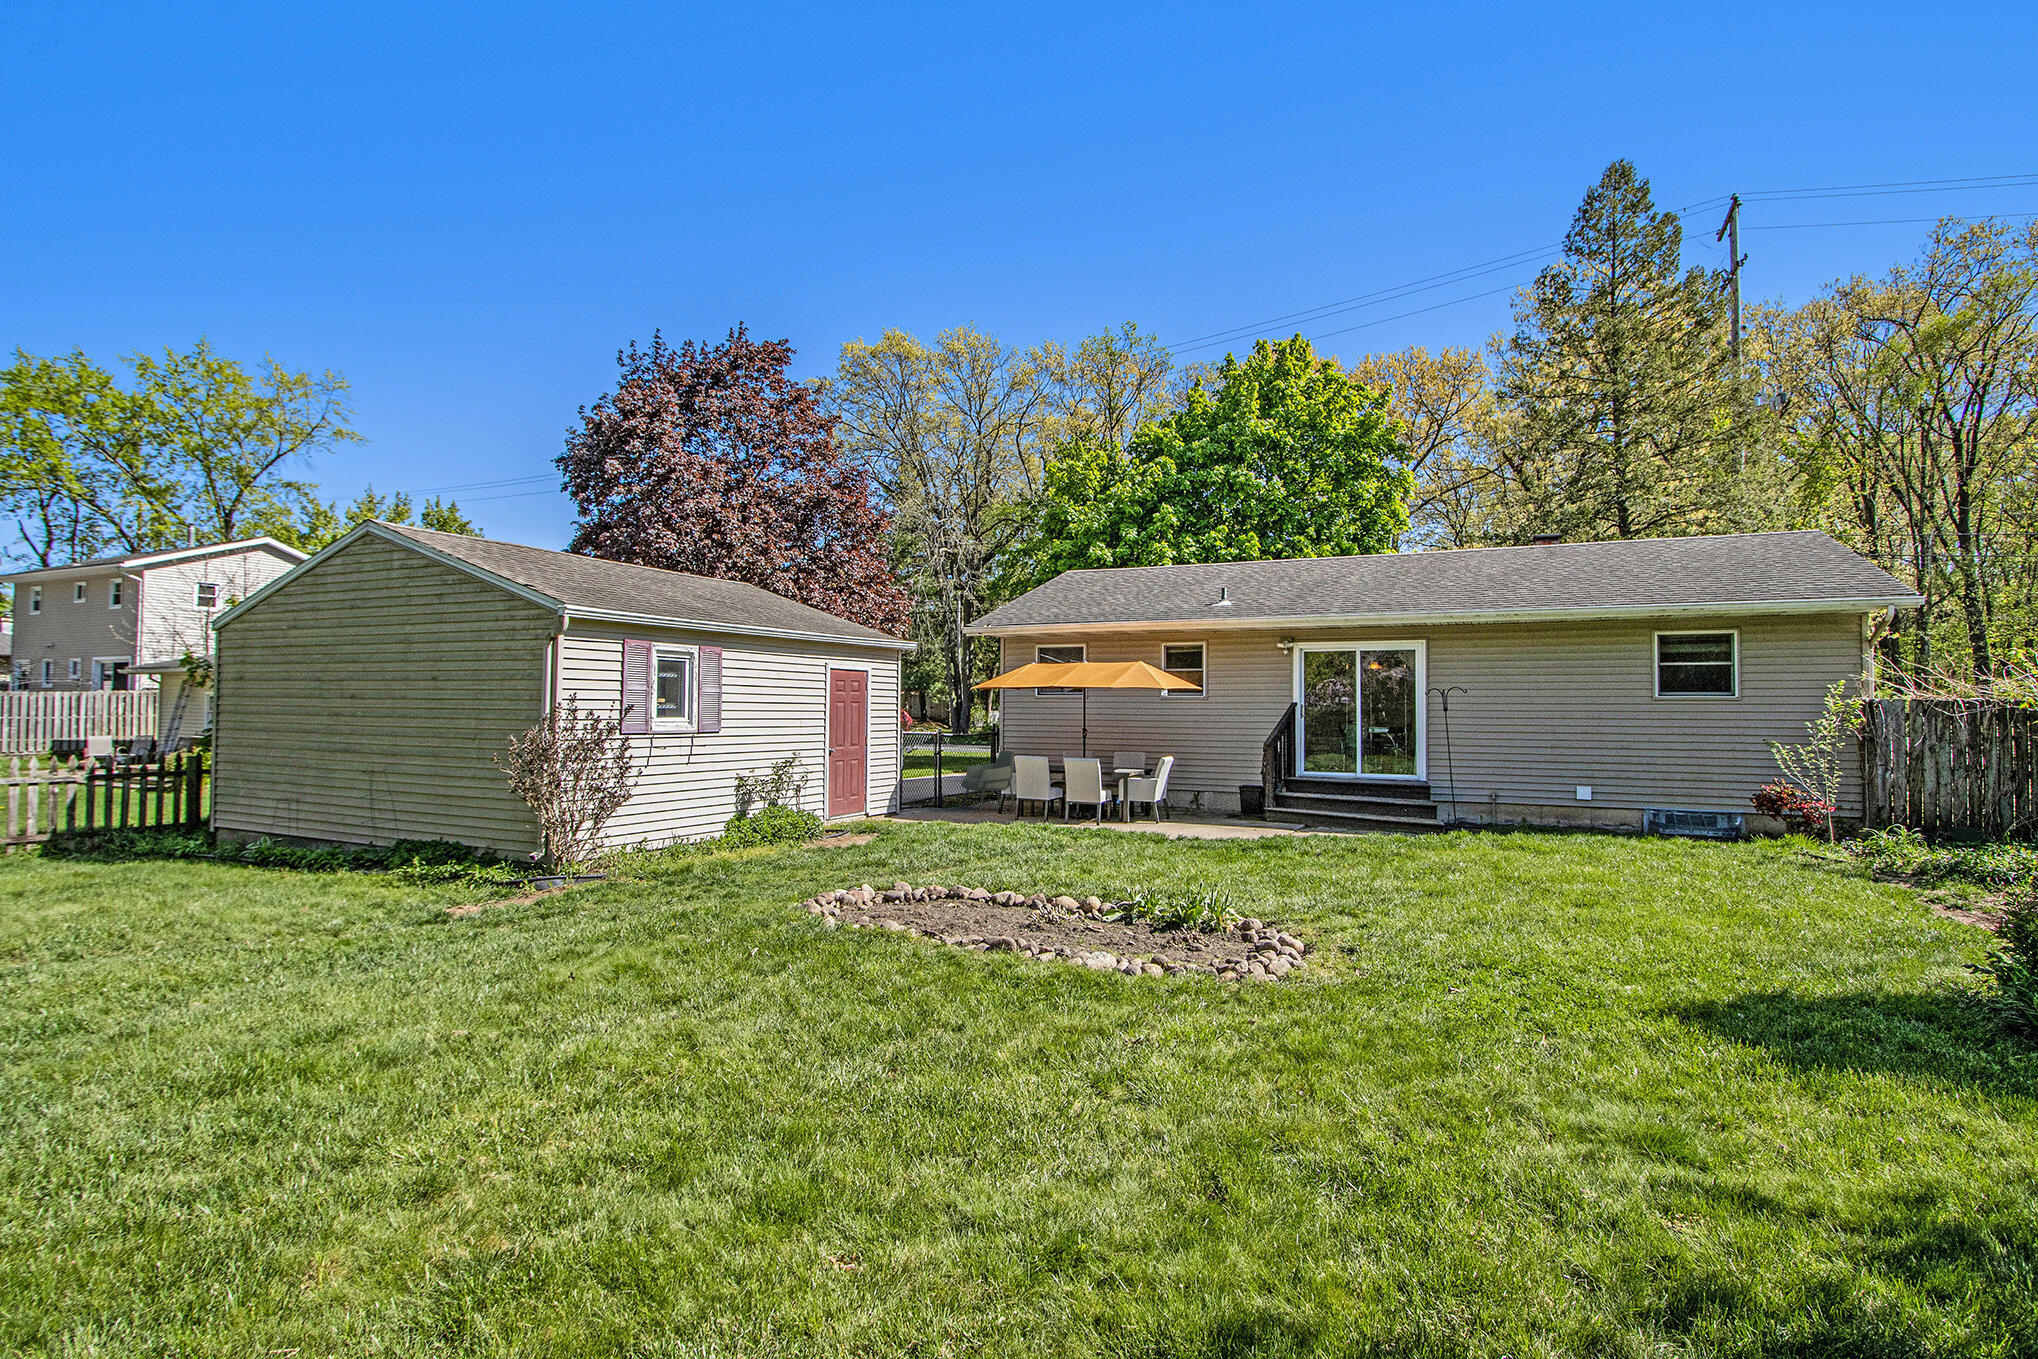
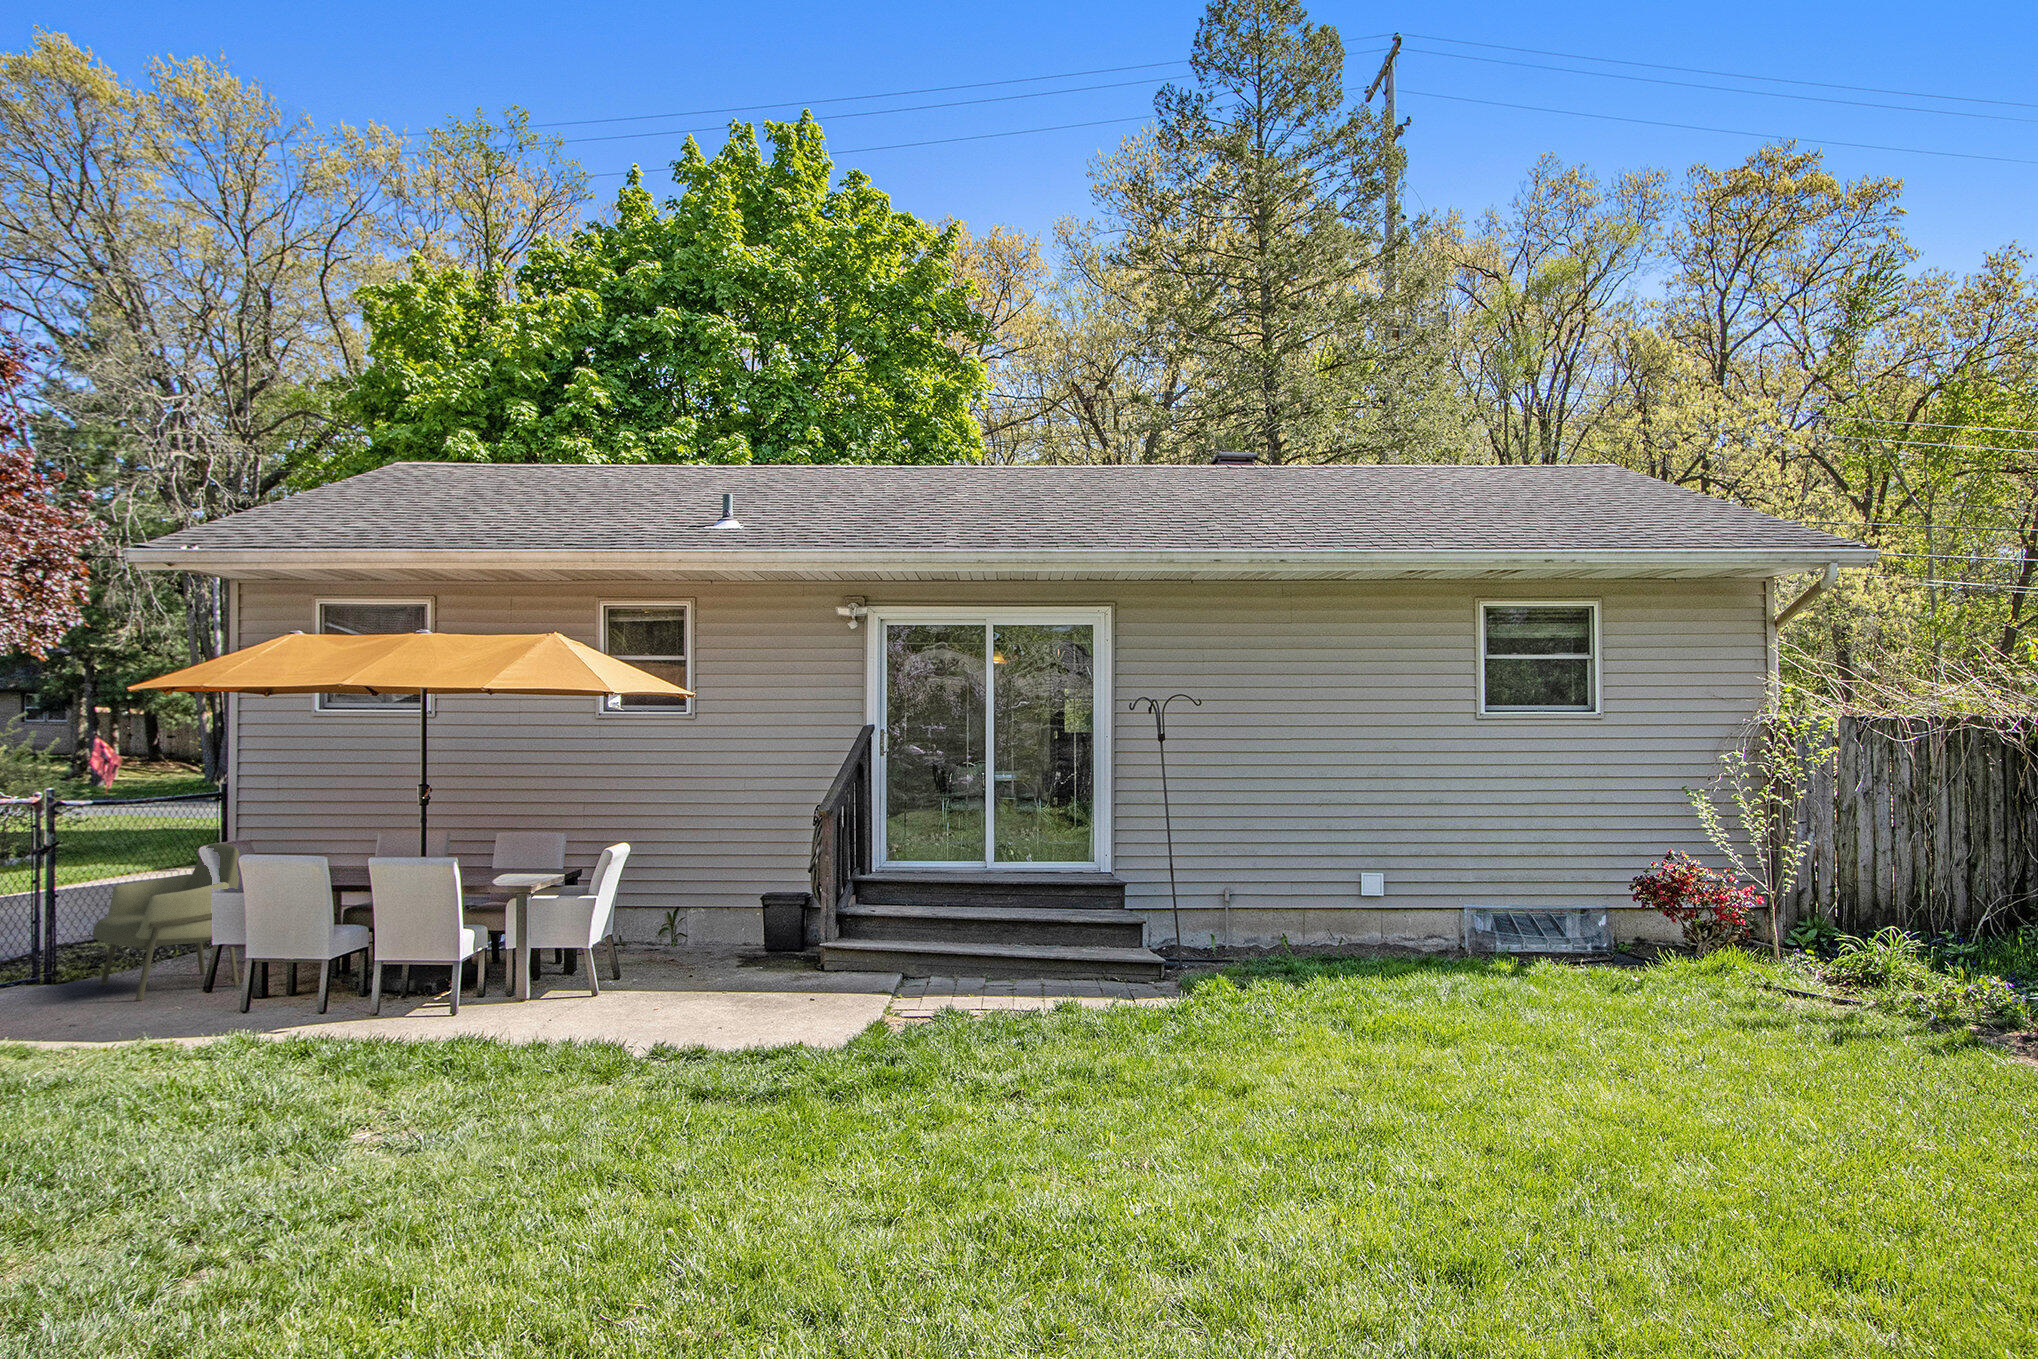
watering can: present [1952,820,1986,841] -> none [1900,908,1962,941]

